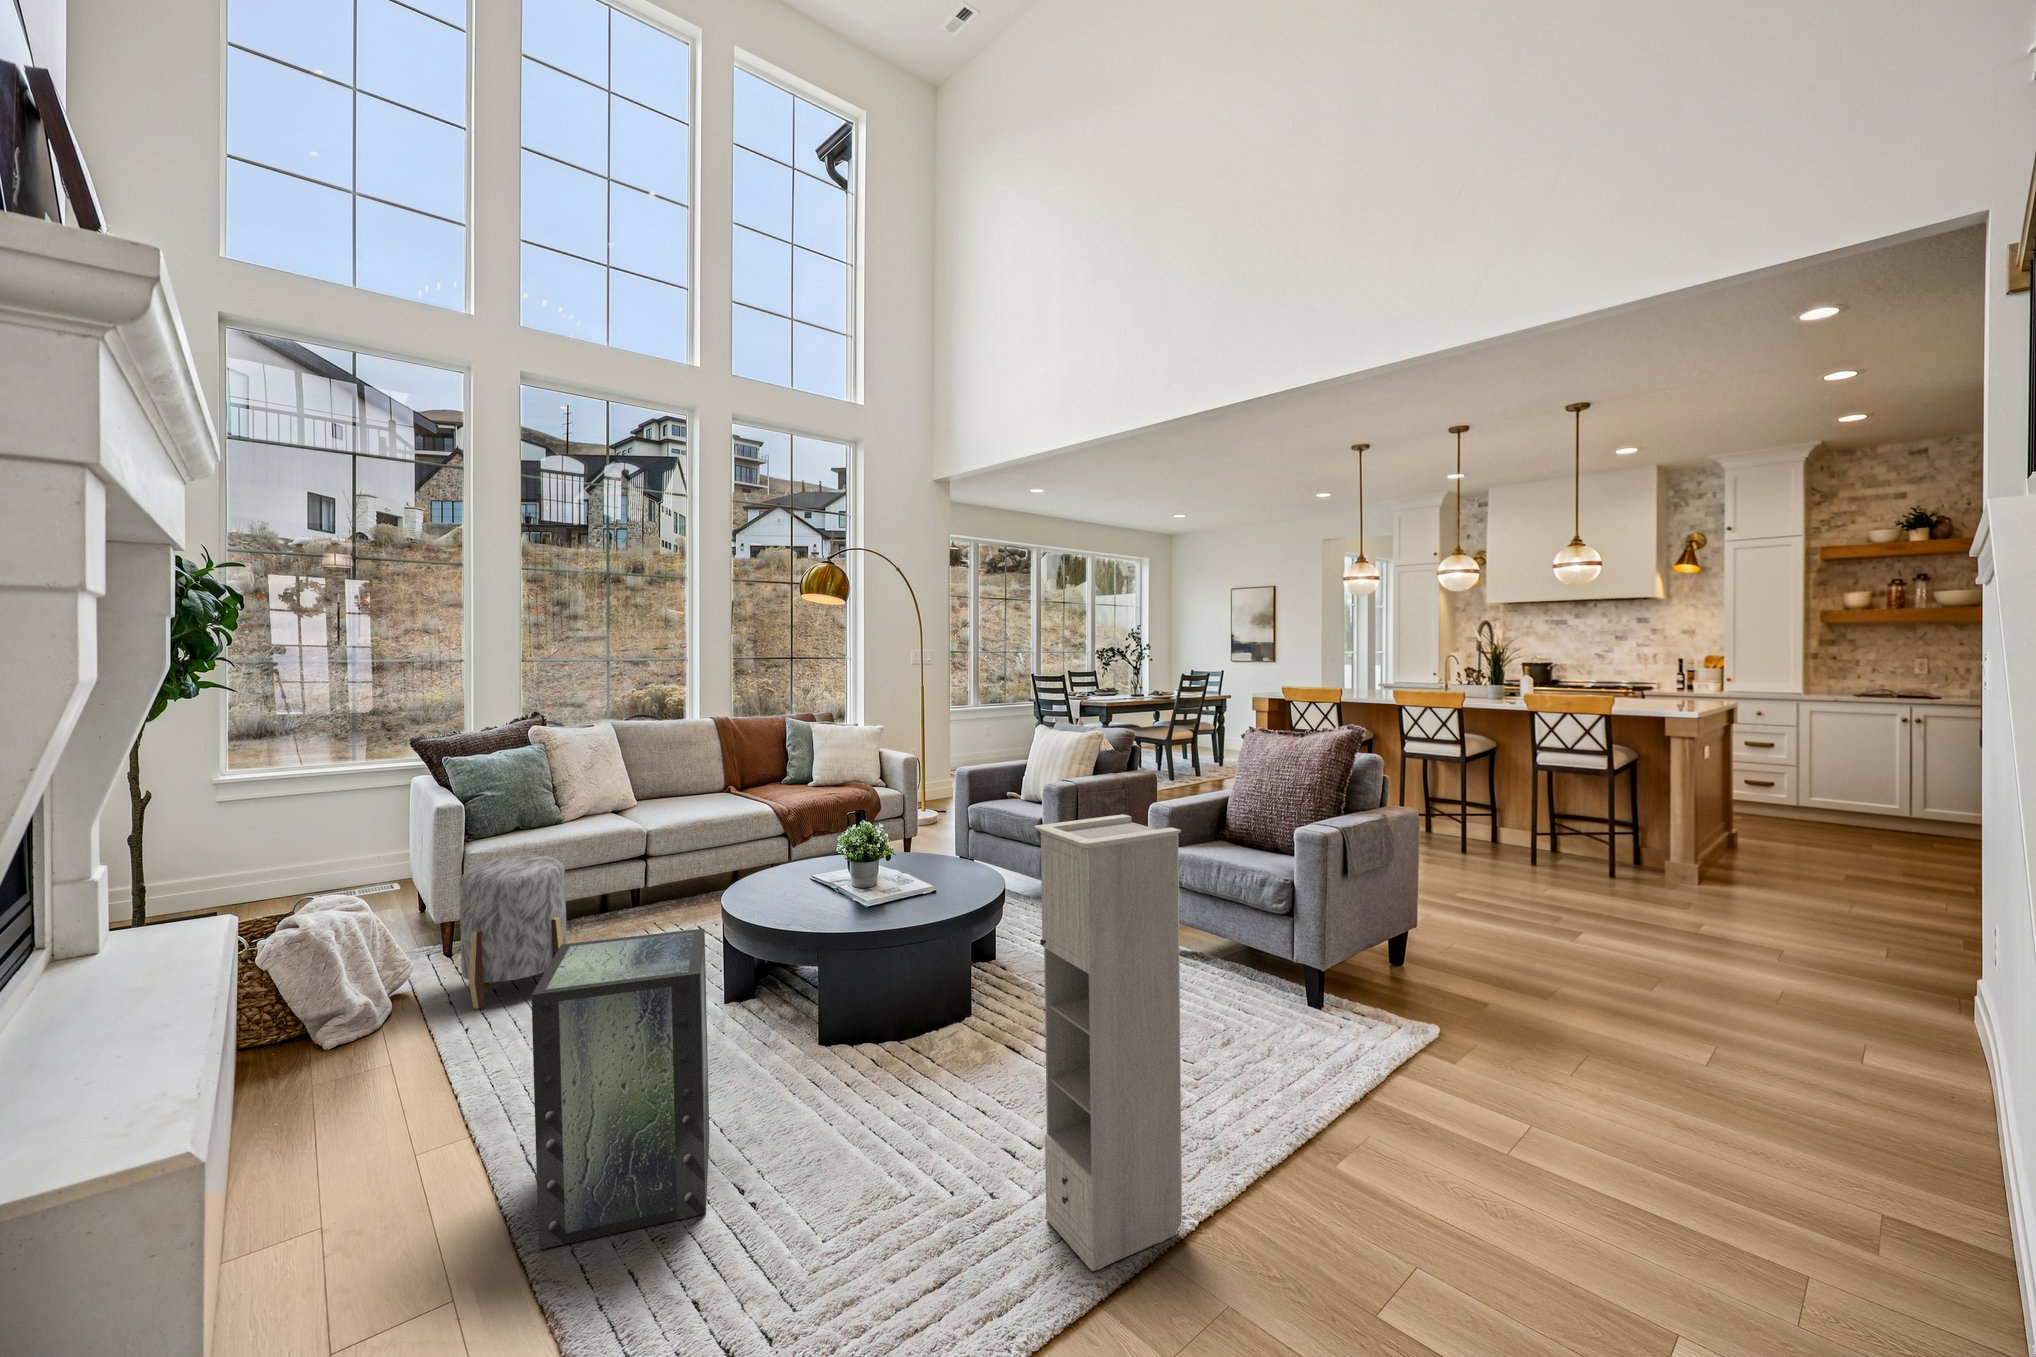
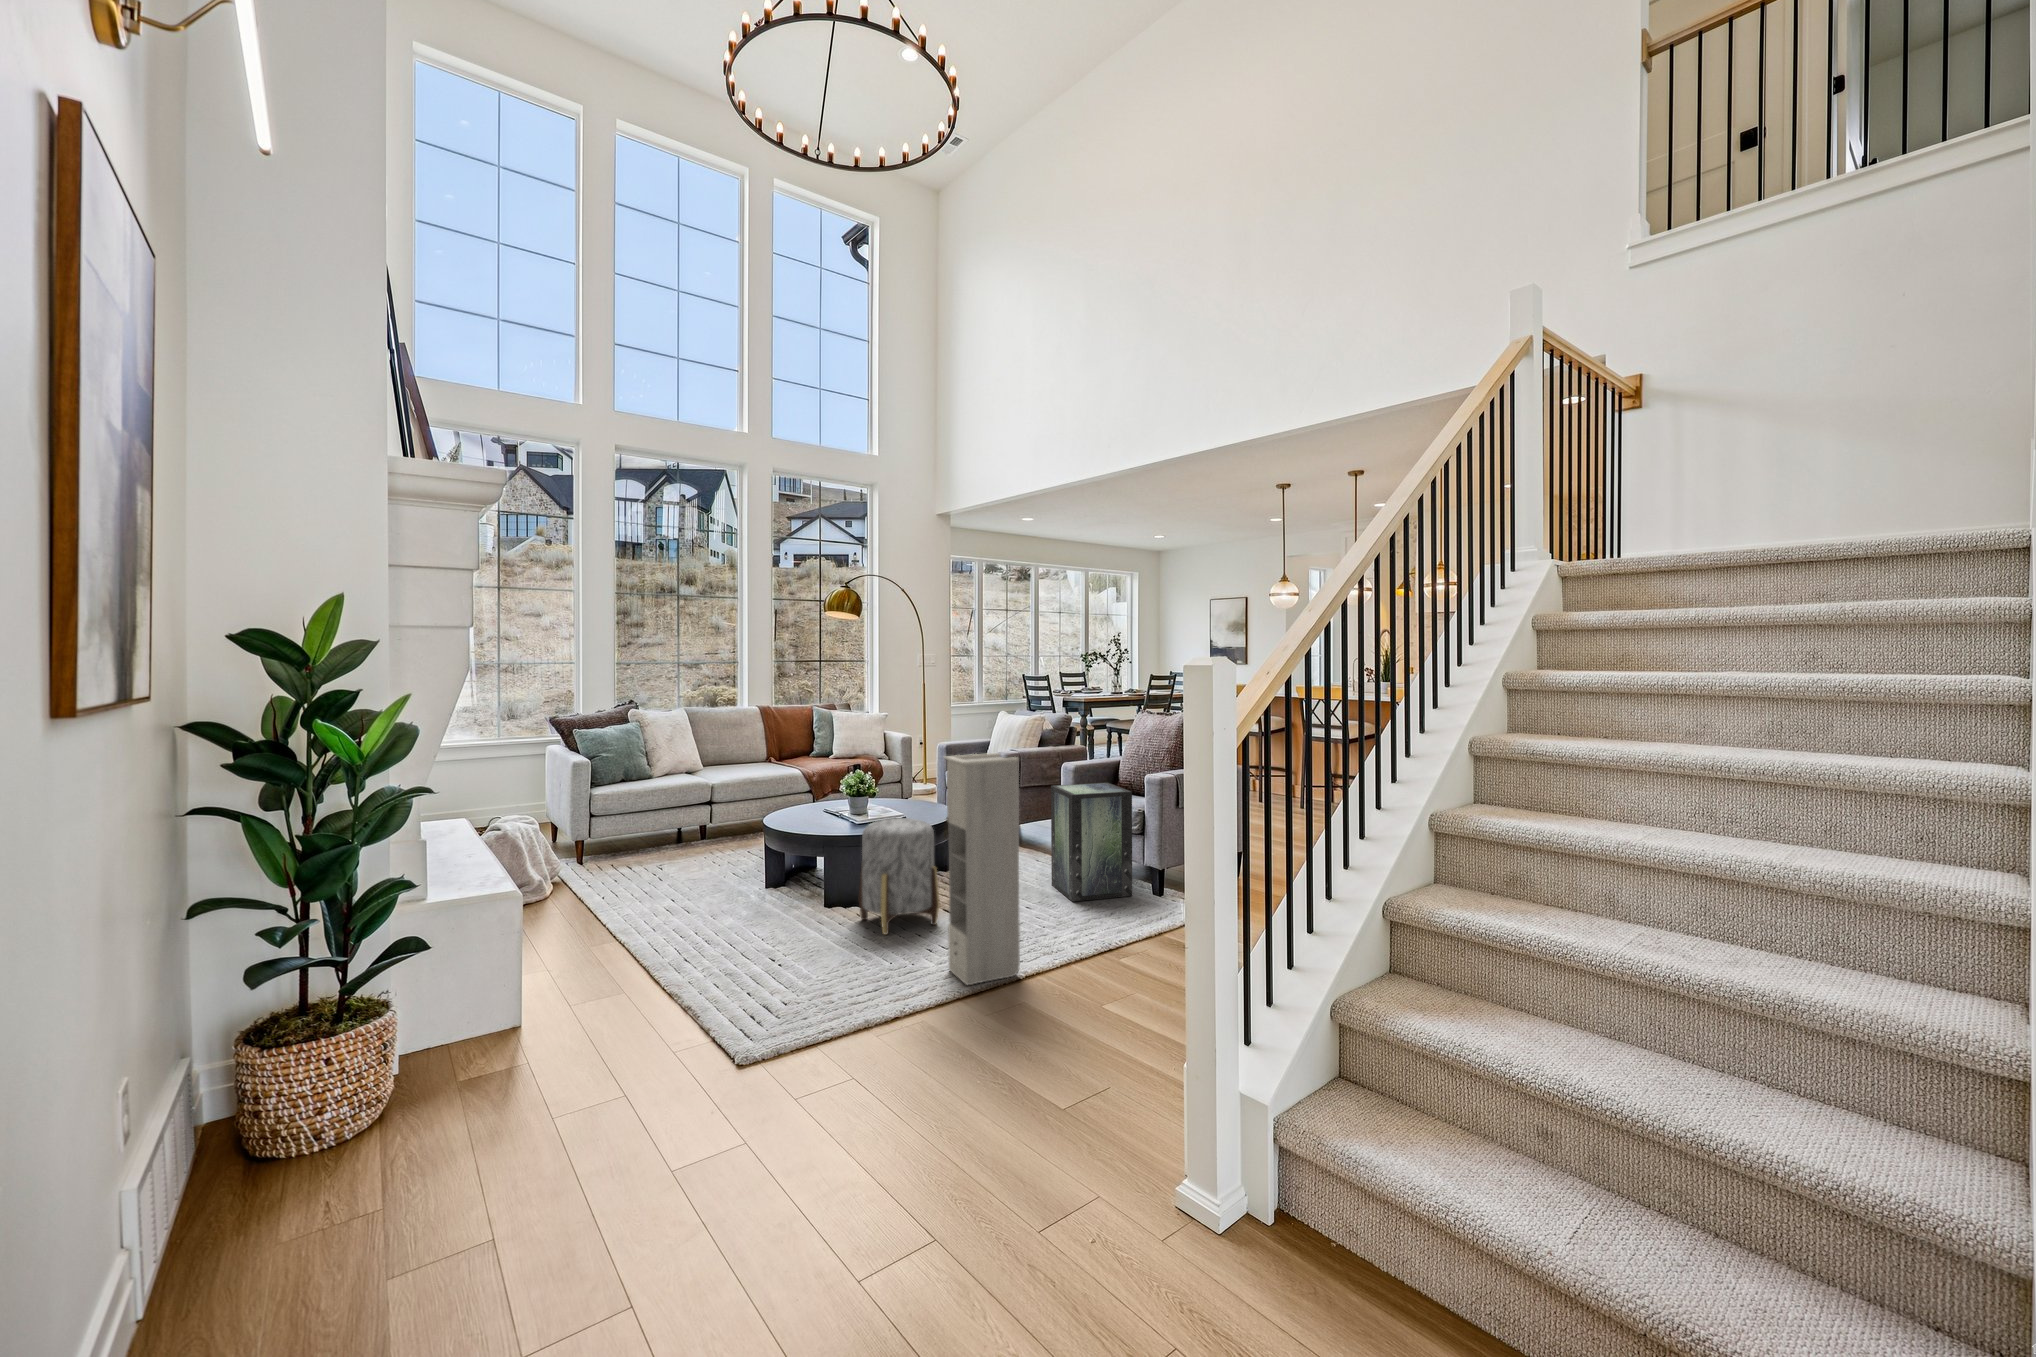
stool: present [459,855,567,1009] -> present [858,818,940,934]
storage box: present [531,929,709,1250] -> present [1051,783,1132,902]

